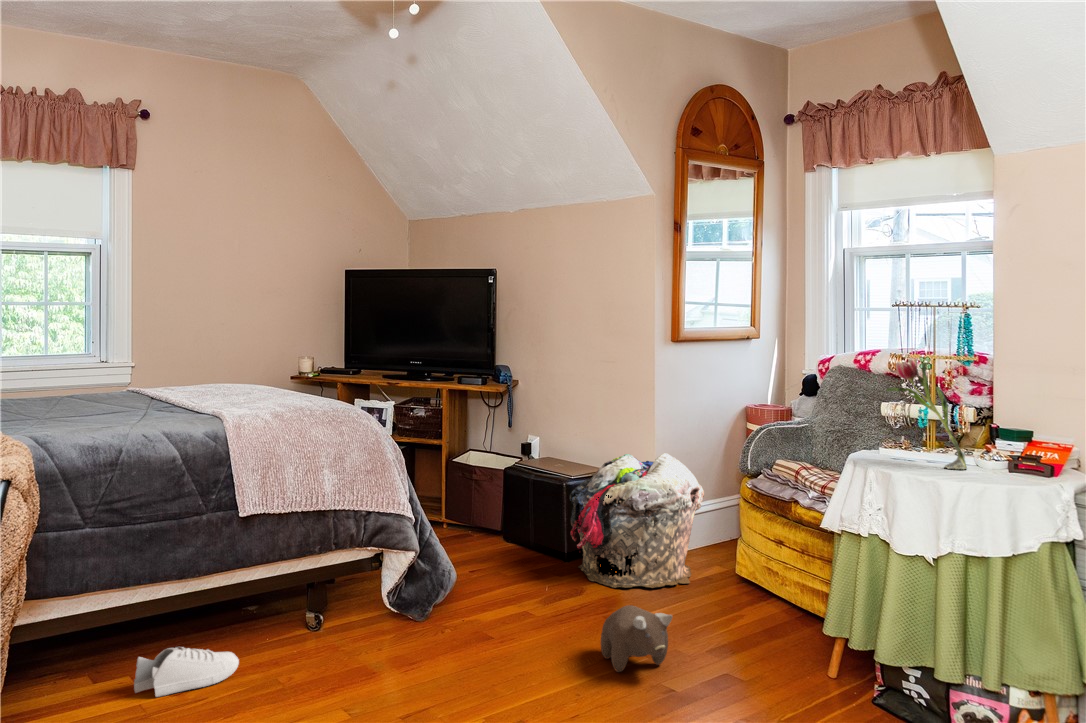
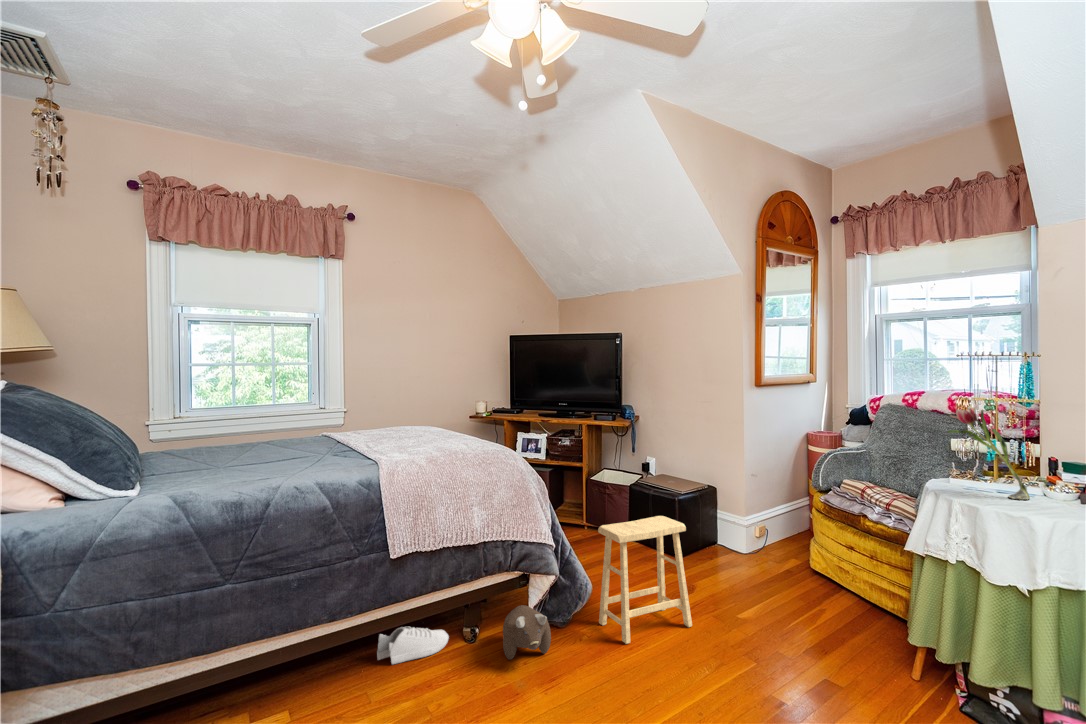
laundry basket: present [569,453,704,588] -> none [679,474,782,579]
footstool: none [450,501,572,664] -> present [598,516,692,644]
plush toy: present [601,605,672,672] -> present [503,605,551,660]

